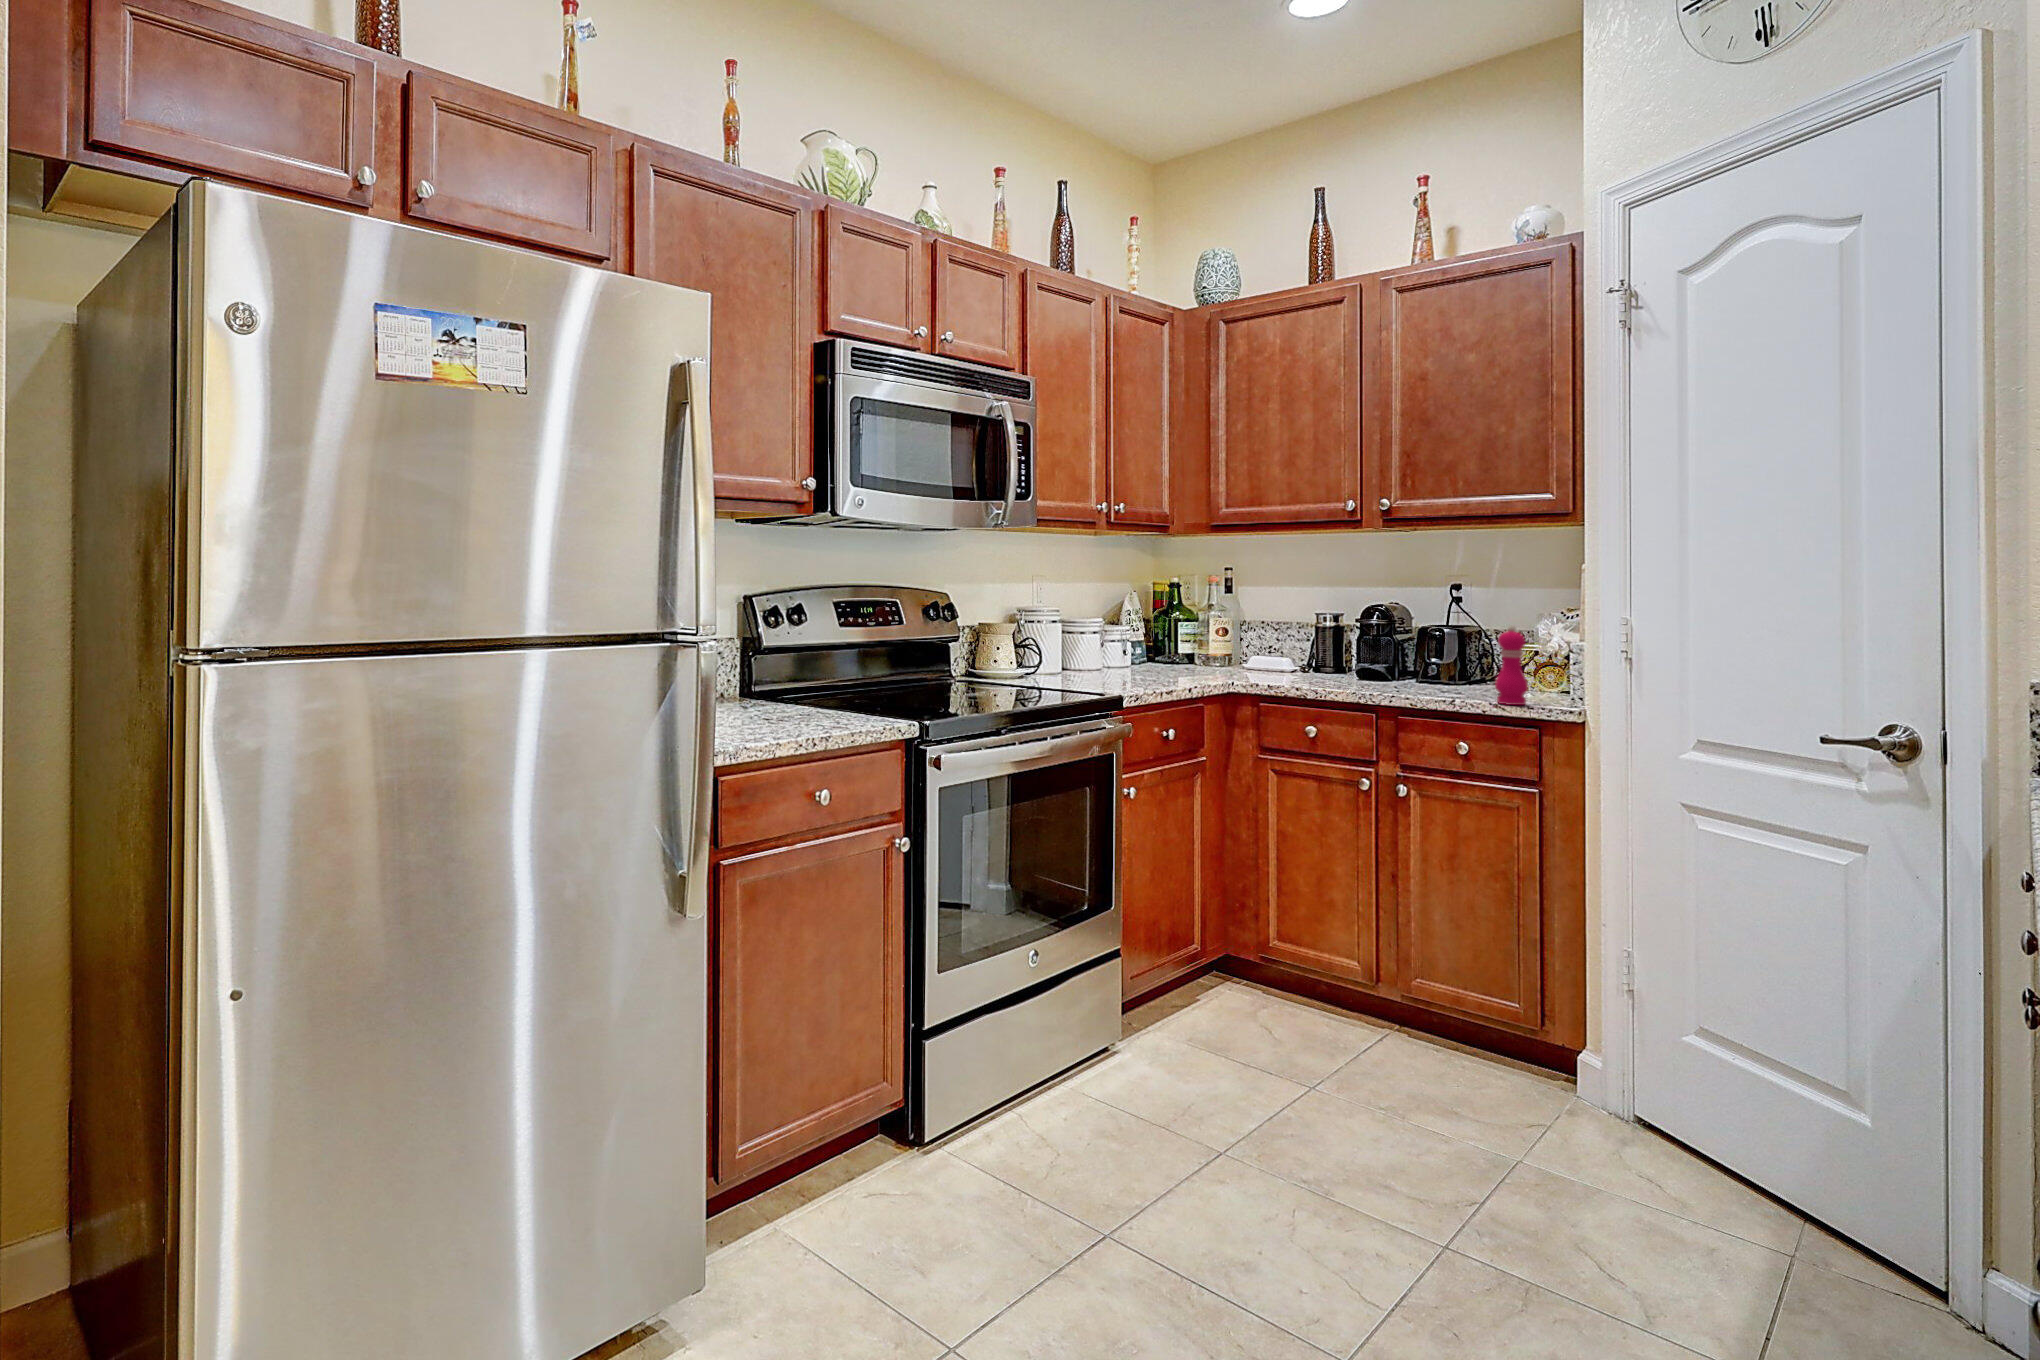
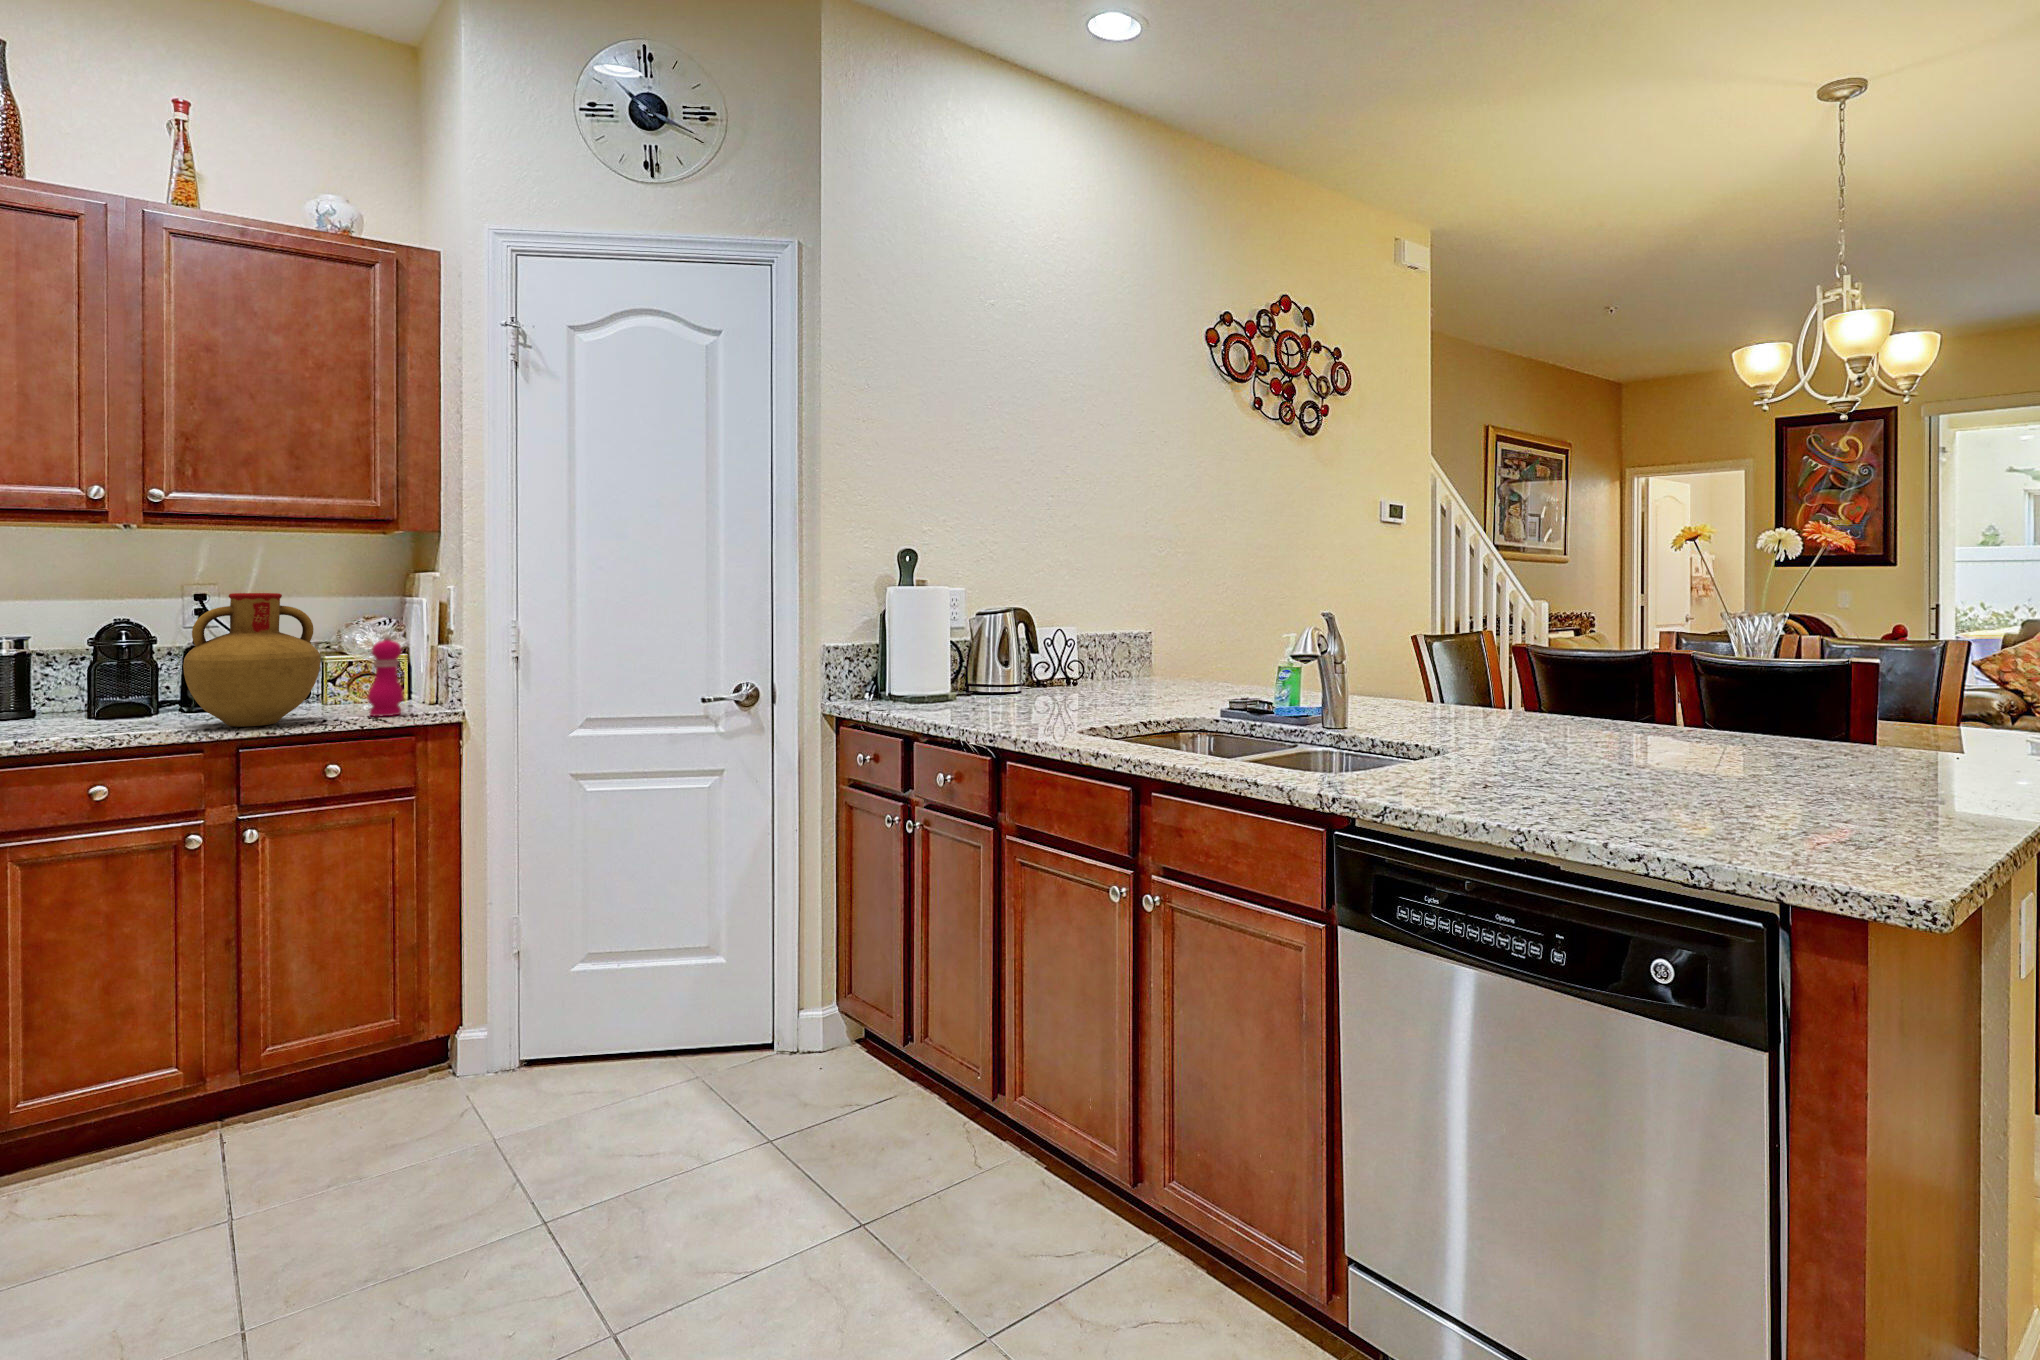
vase: none [1355,584,1454,697] -> present [183,593,321,727]

